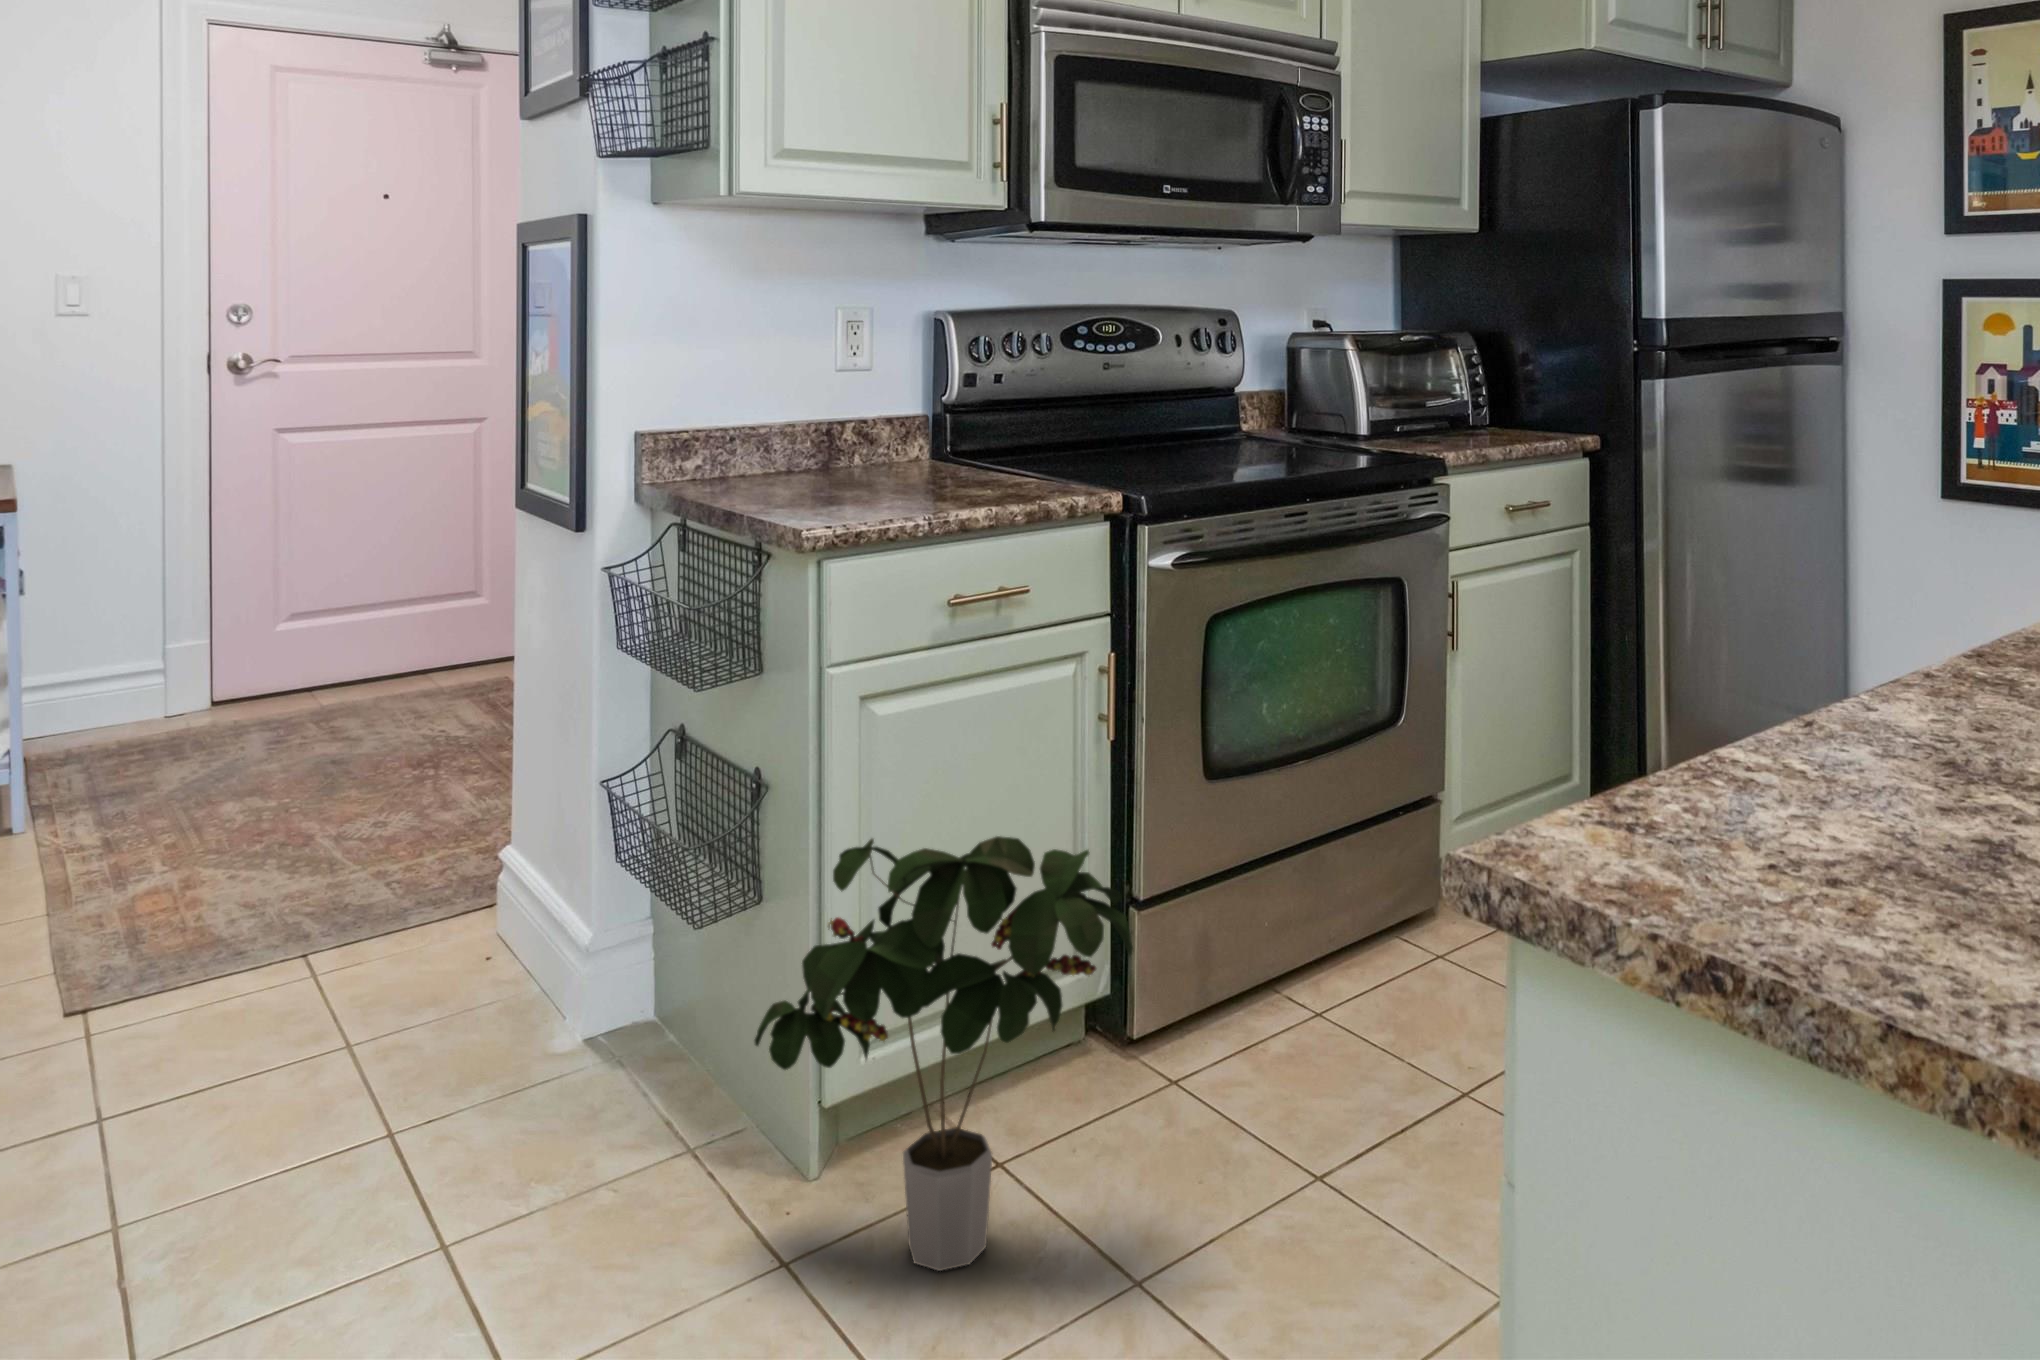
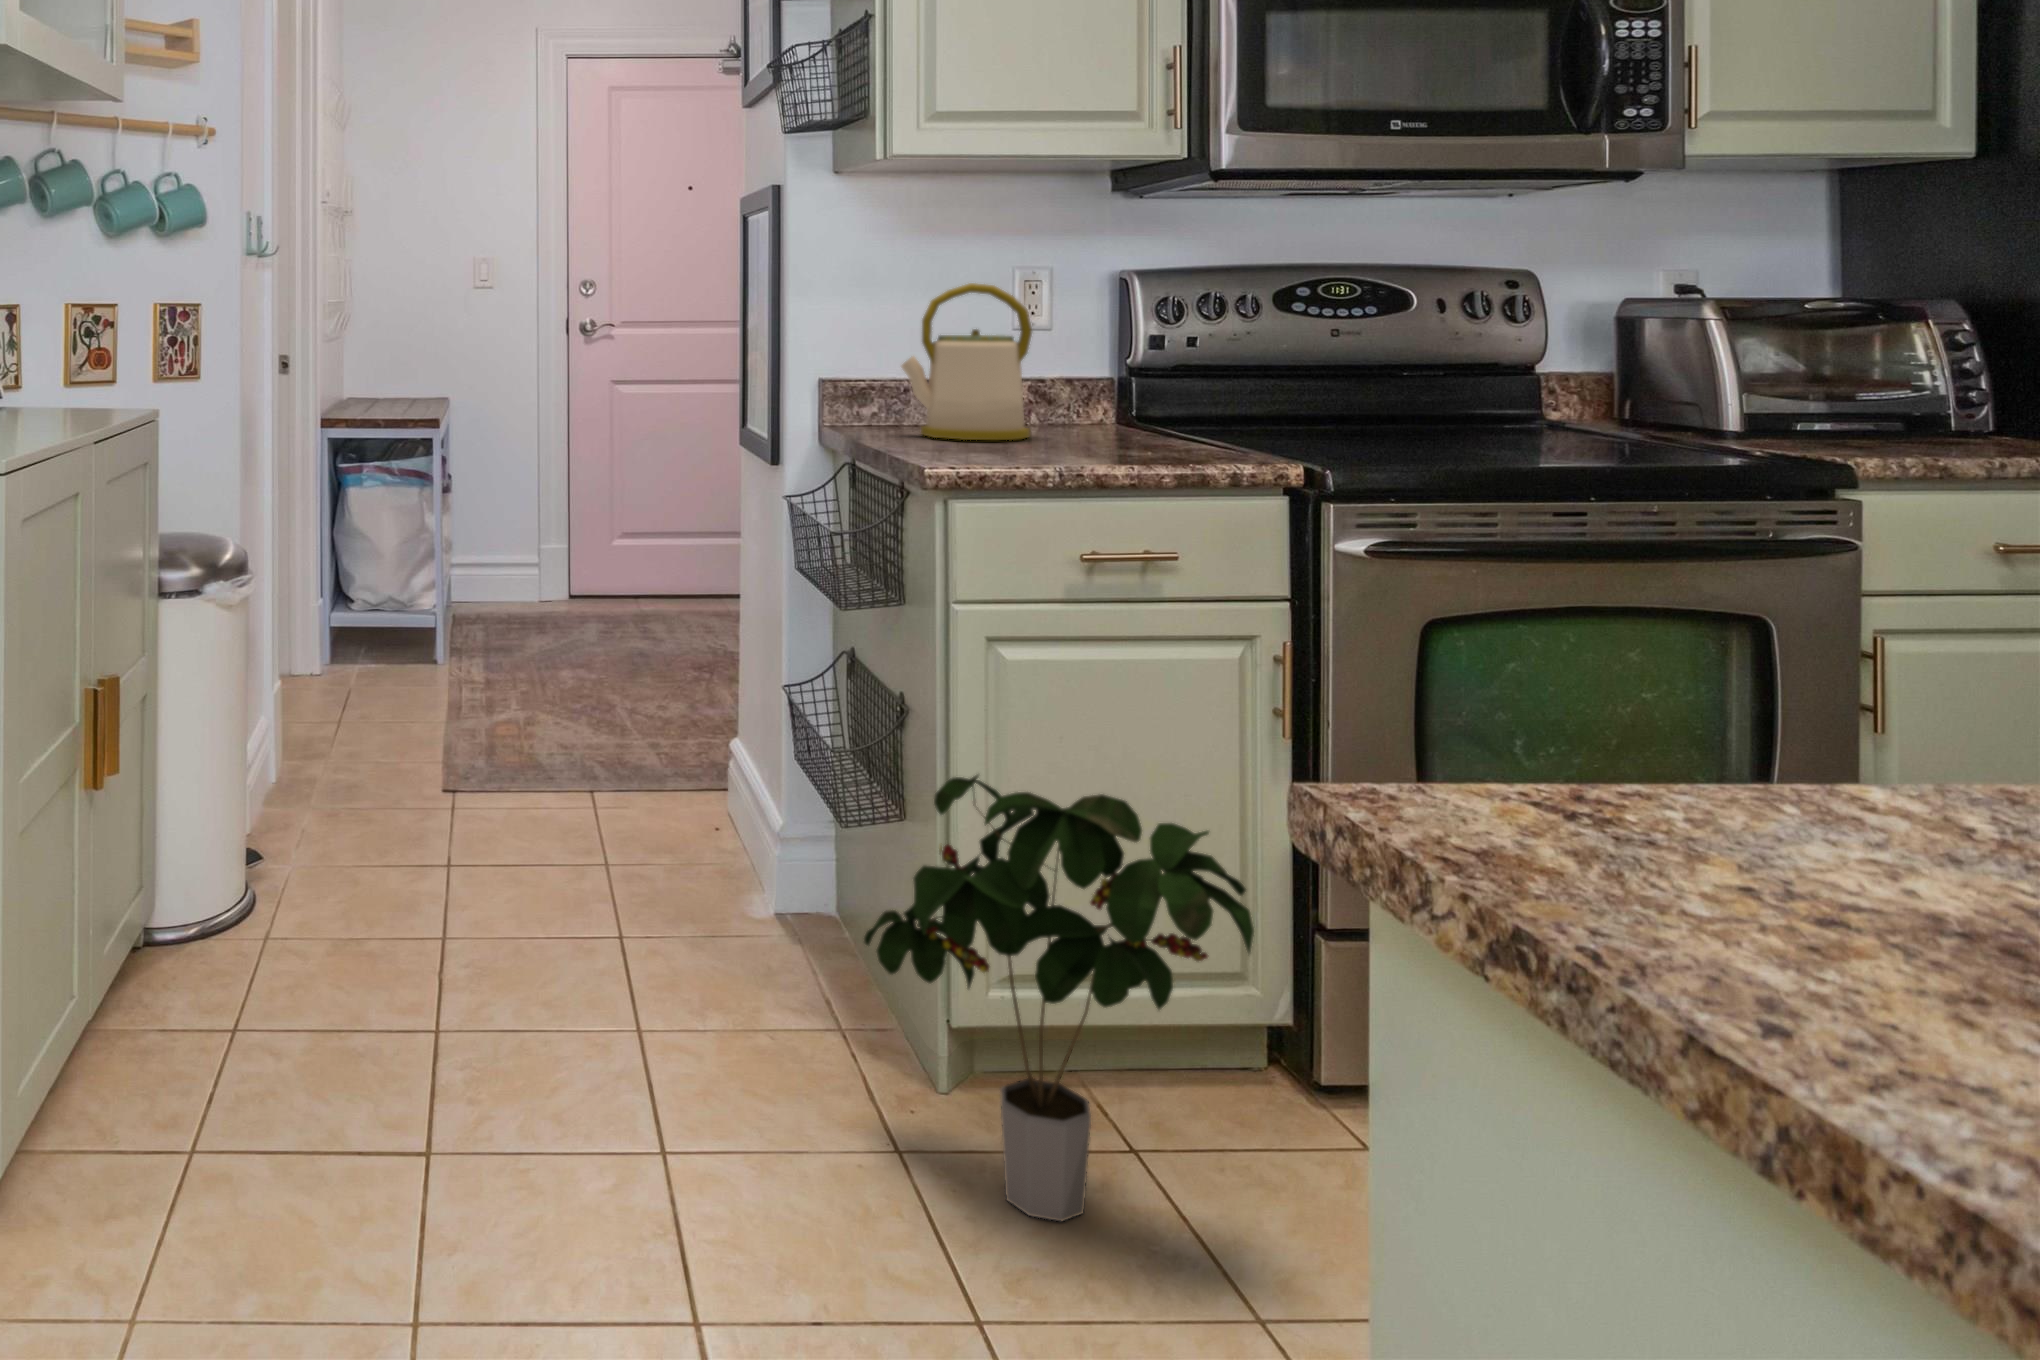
kettle: none [734,327,868,490] -> present [901,283,1032,440]

